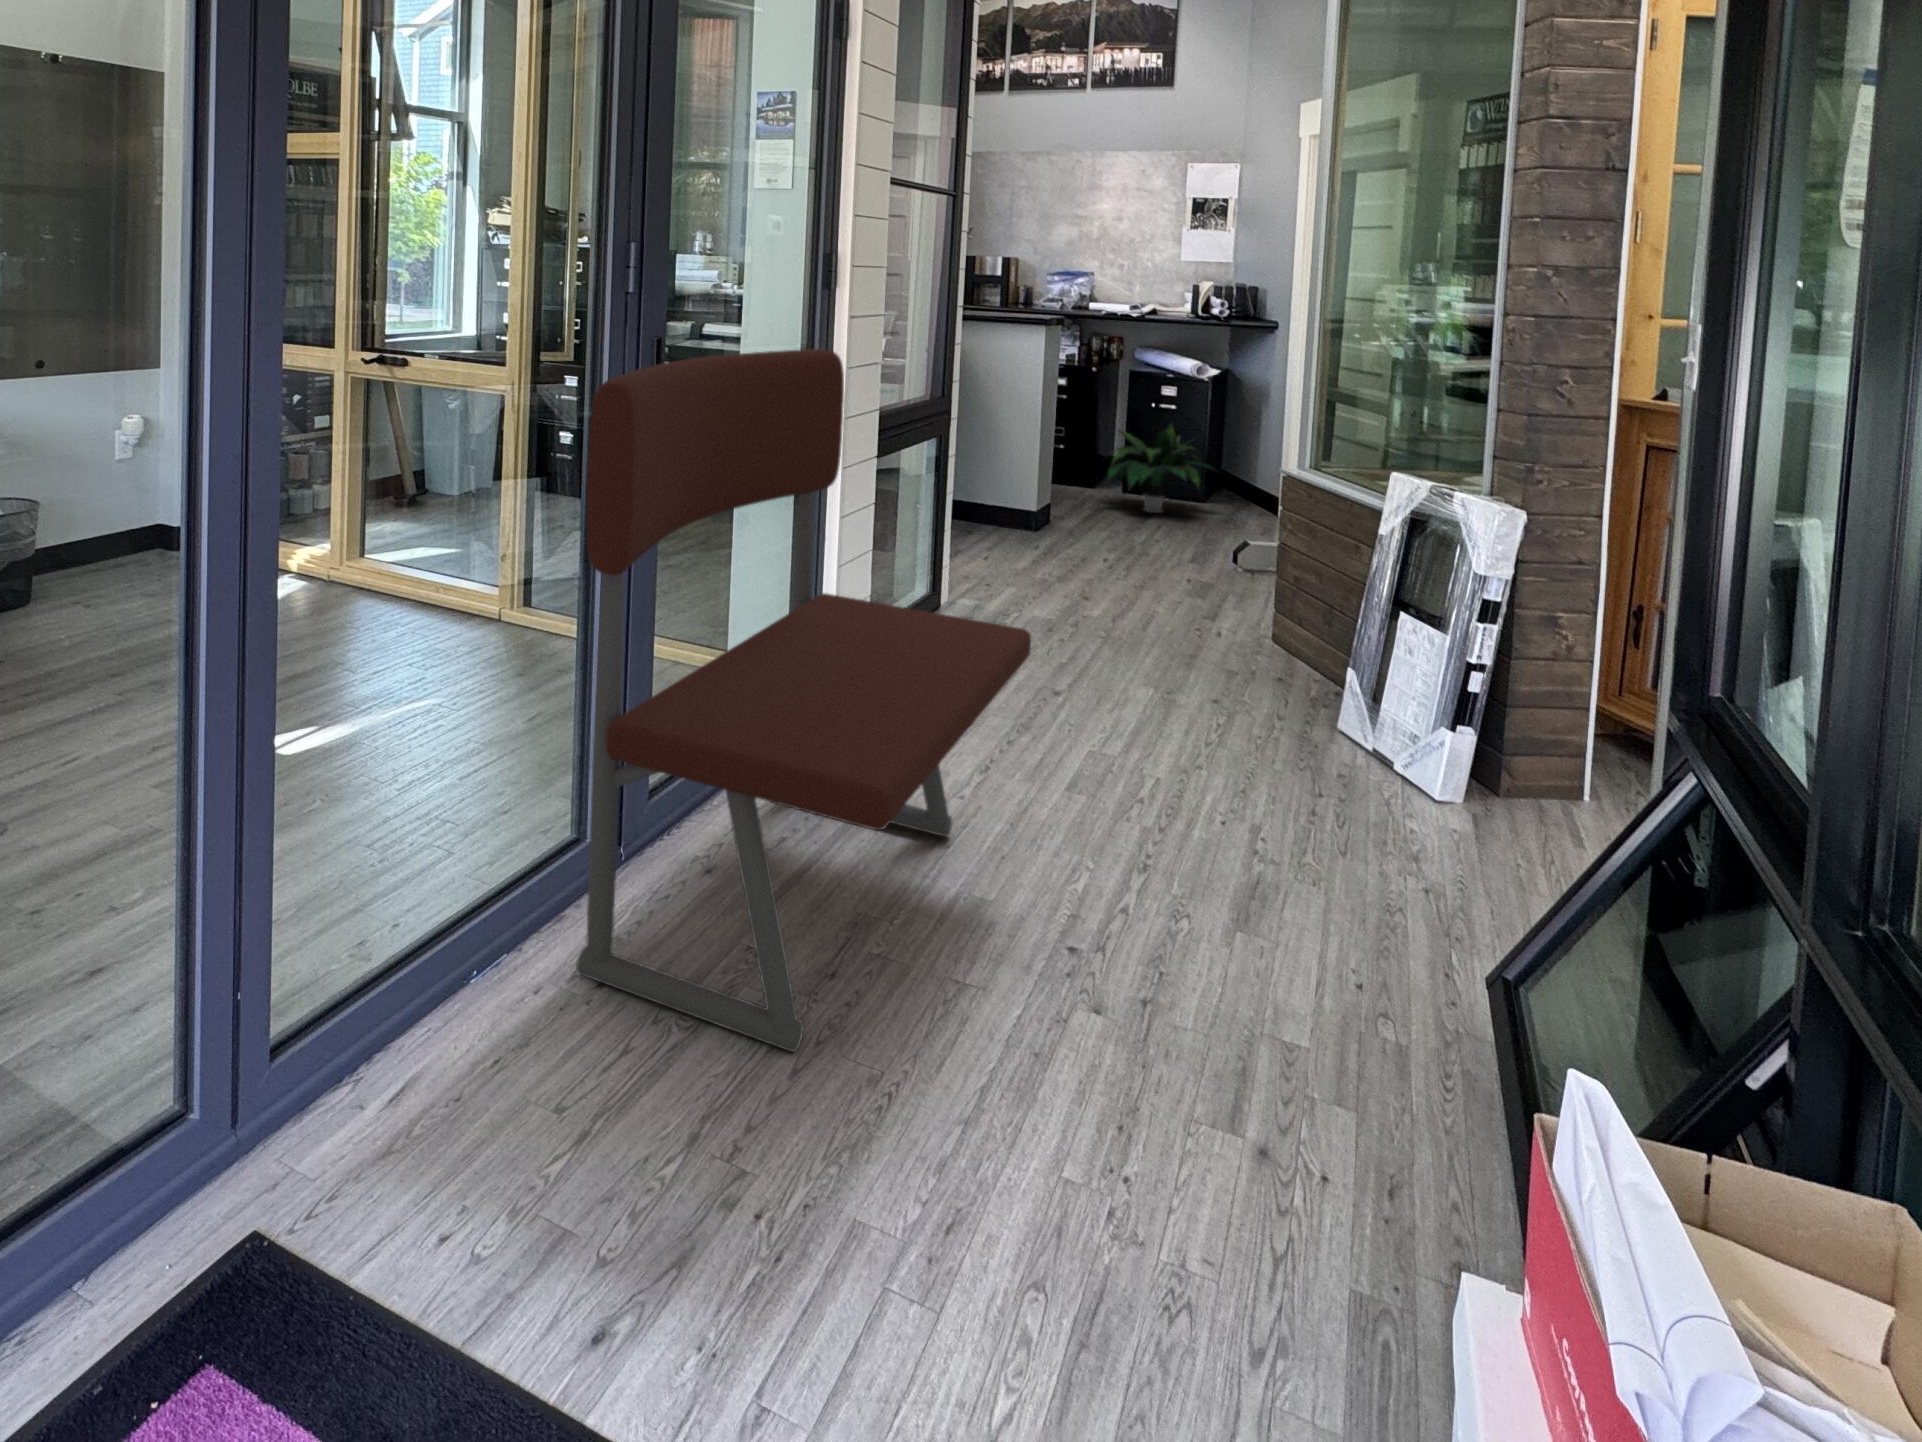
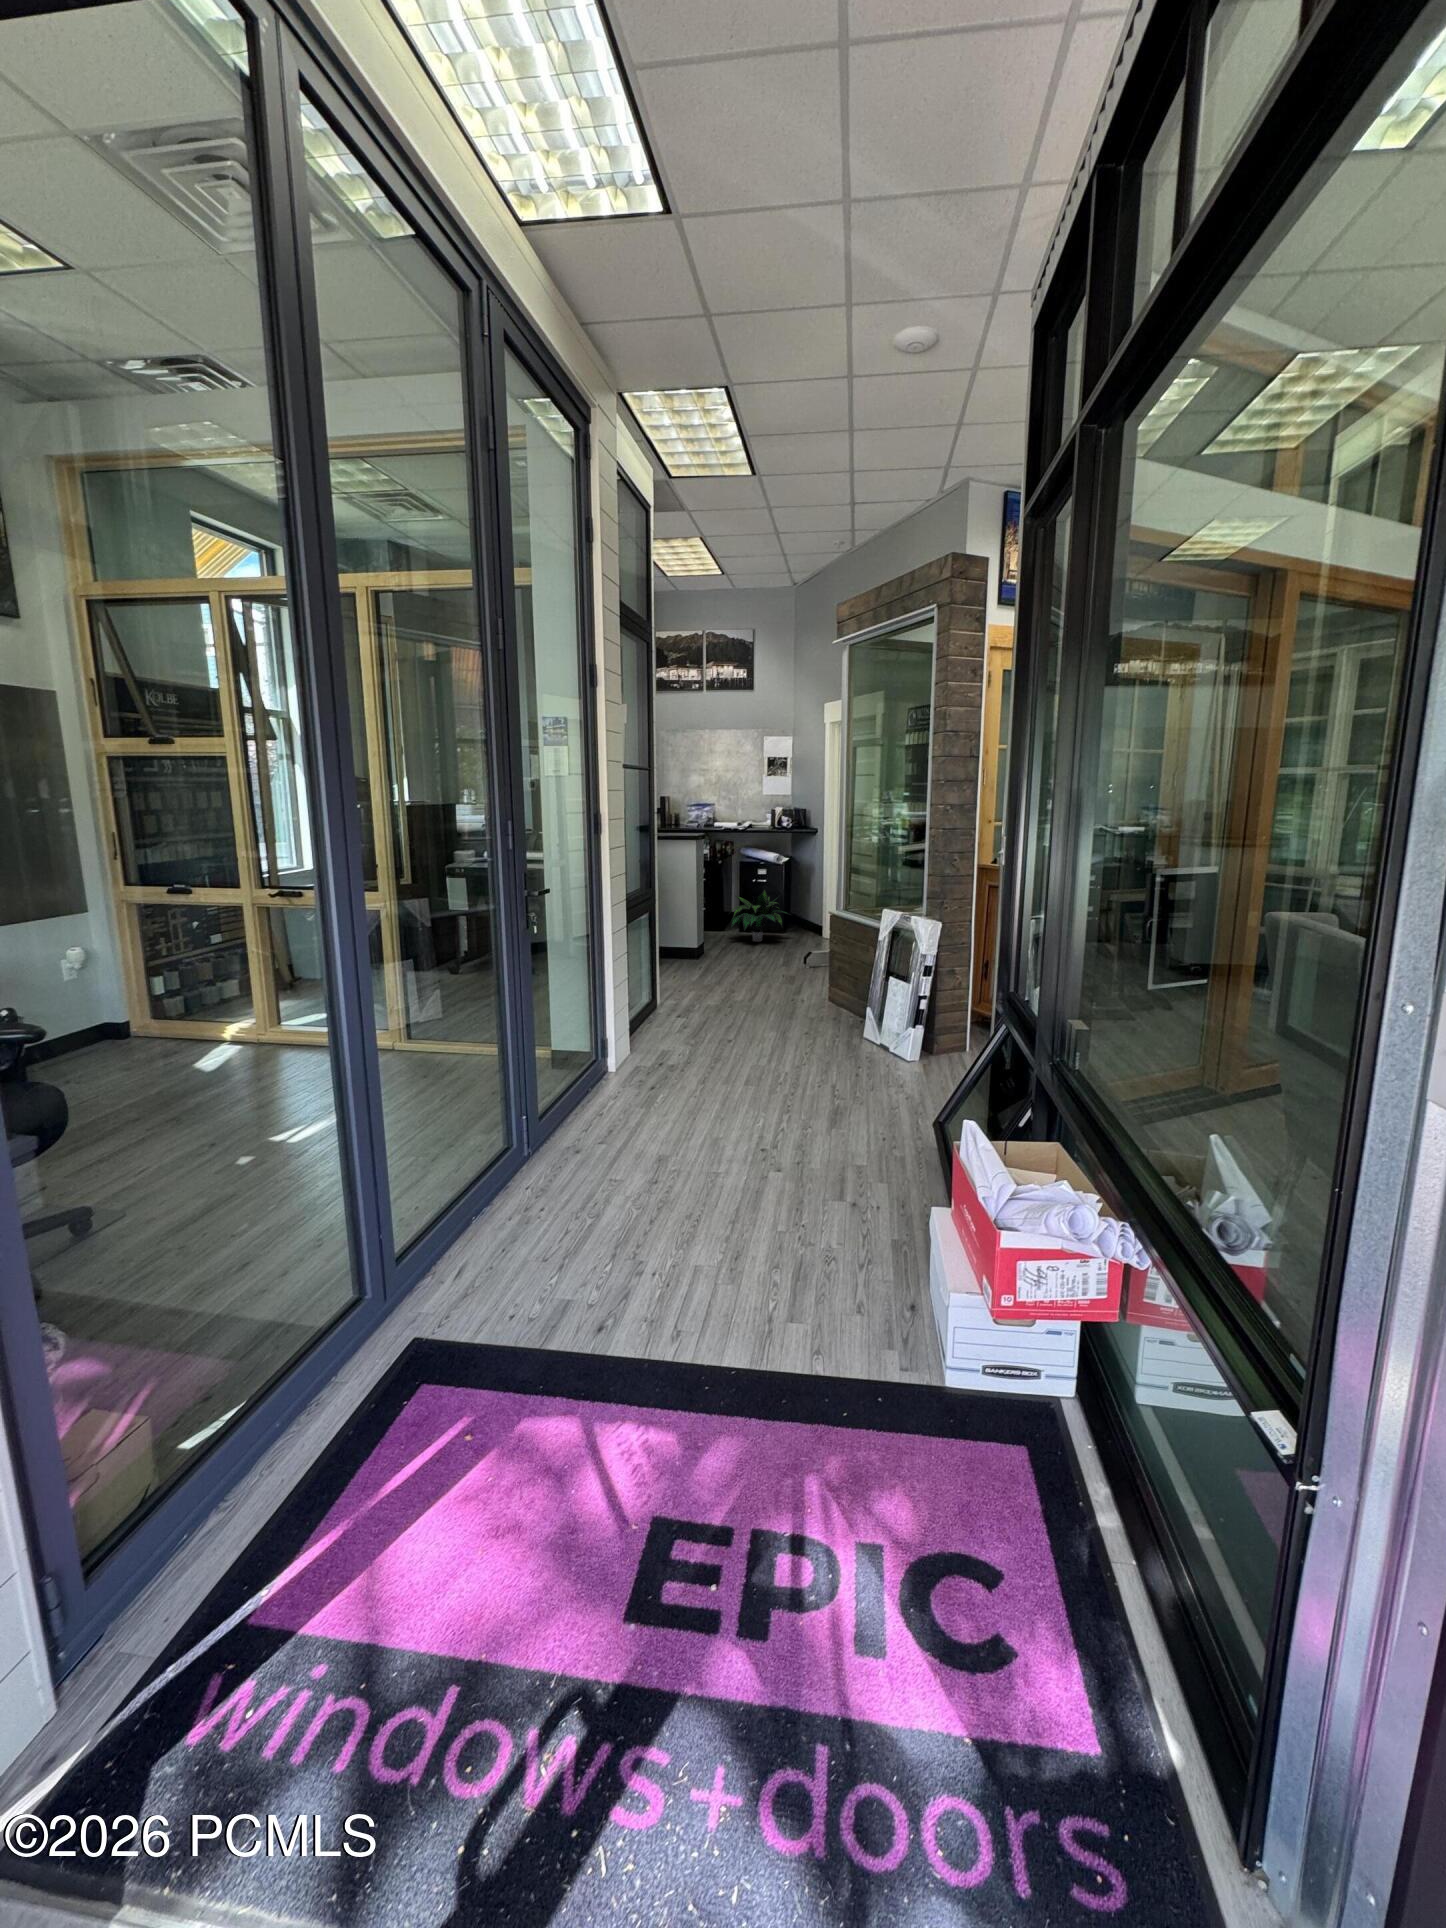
bench: present [576,349,1031,1052] -> none [512,870,728,1215]

